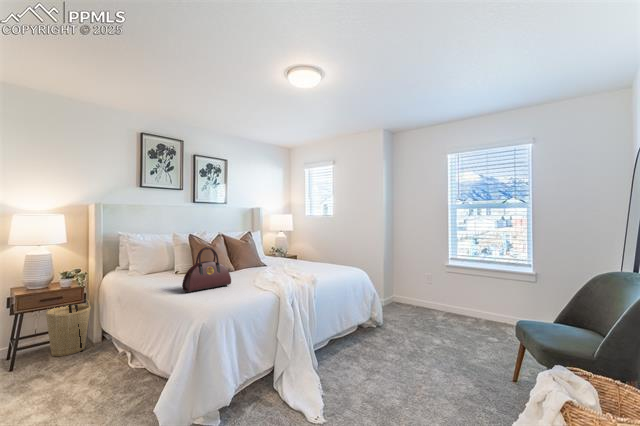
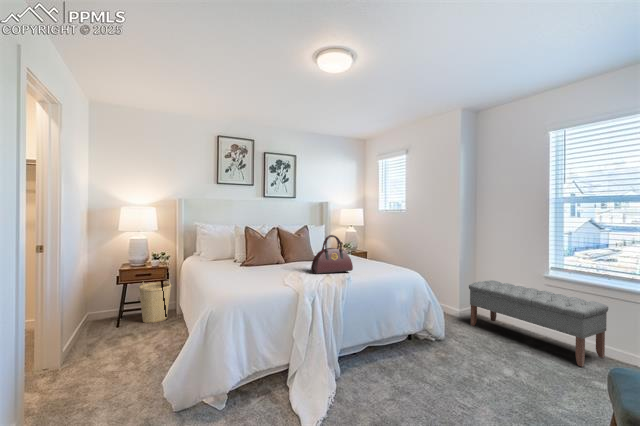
handbag: present [182,247,231,292] -> present [311,235,353,274]
bench: none [393,272,491,330] -> present [469,280,608,367]

